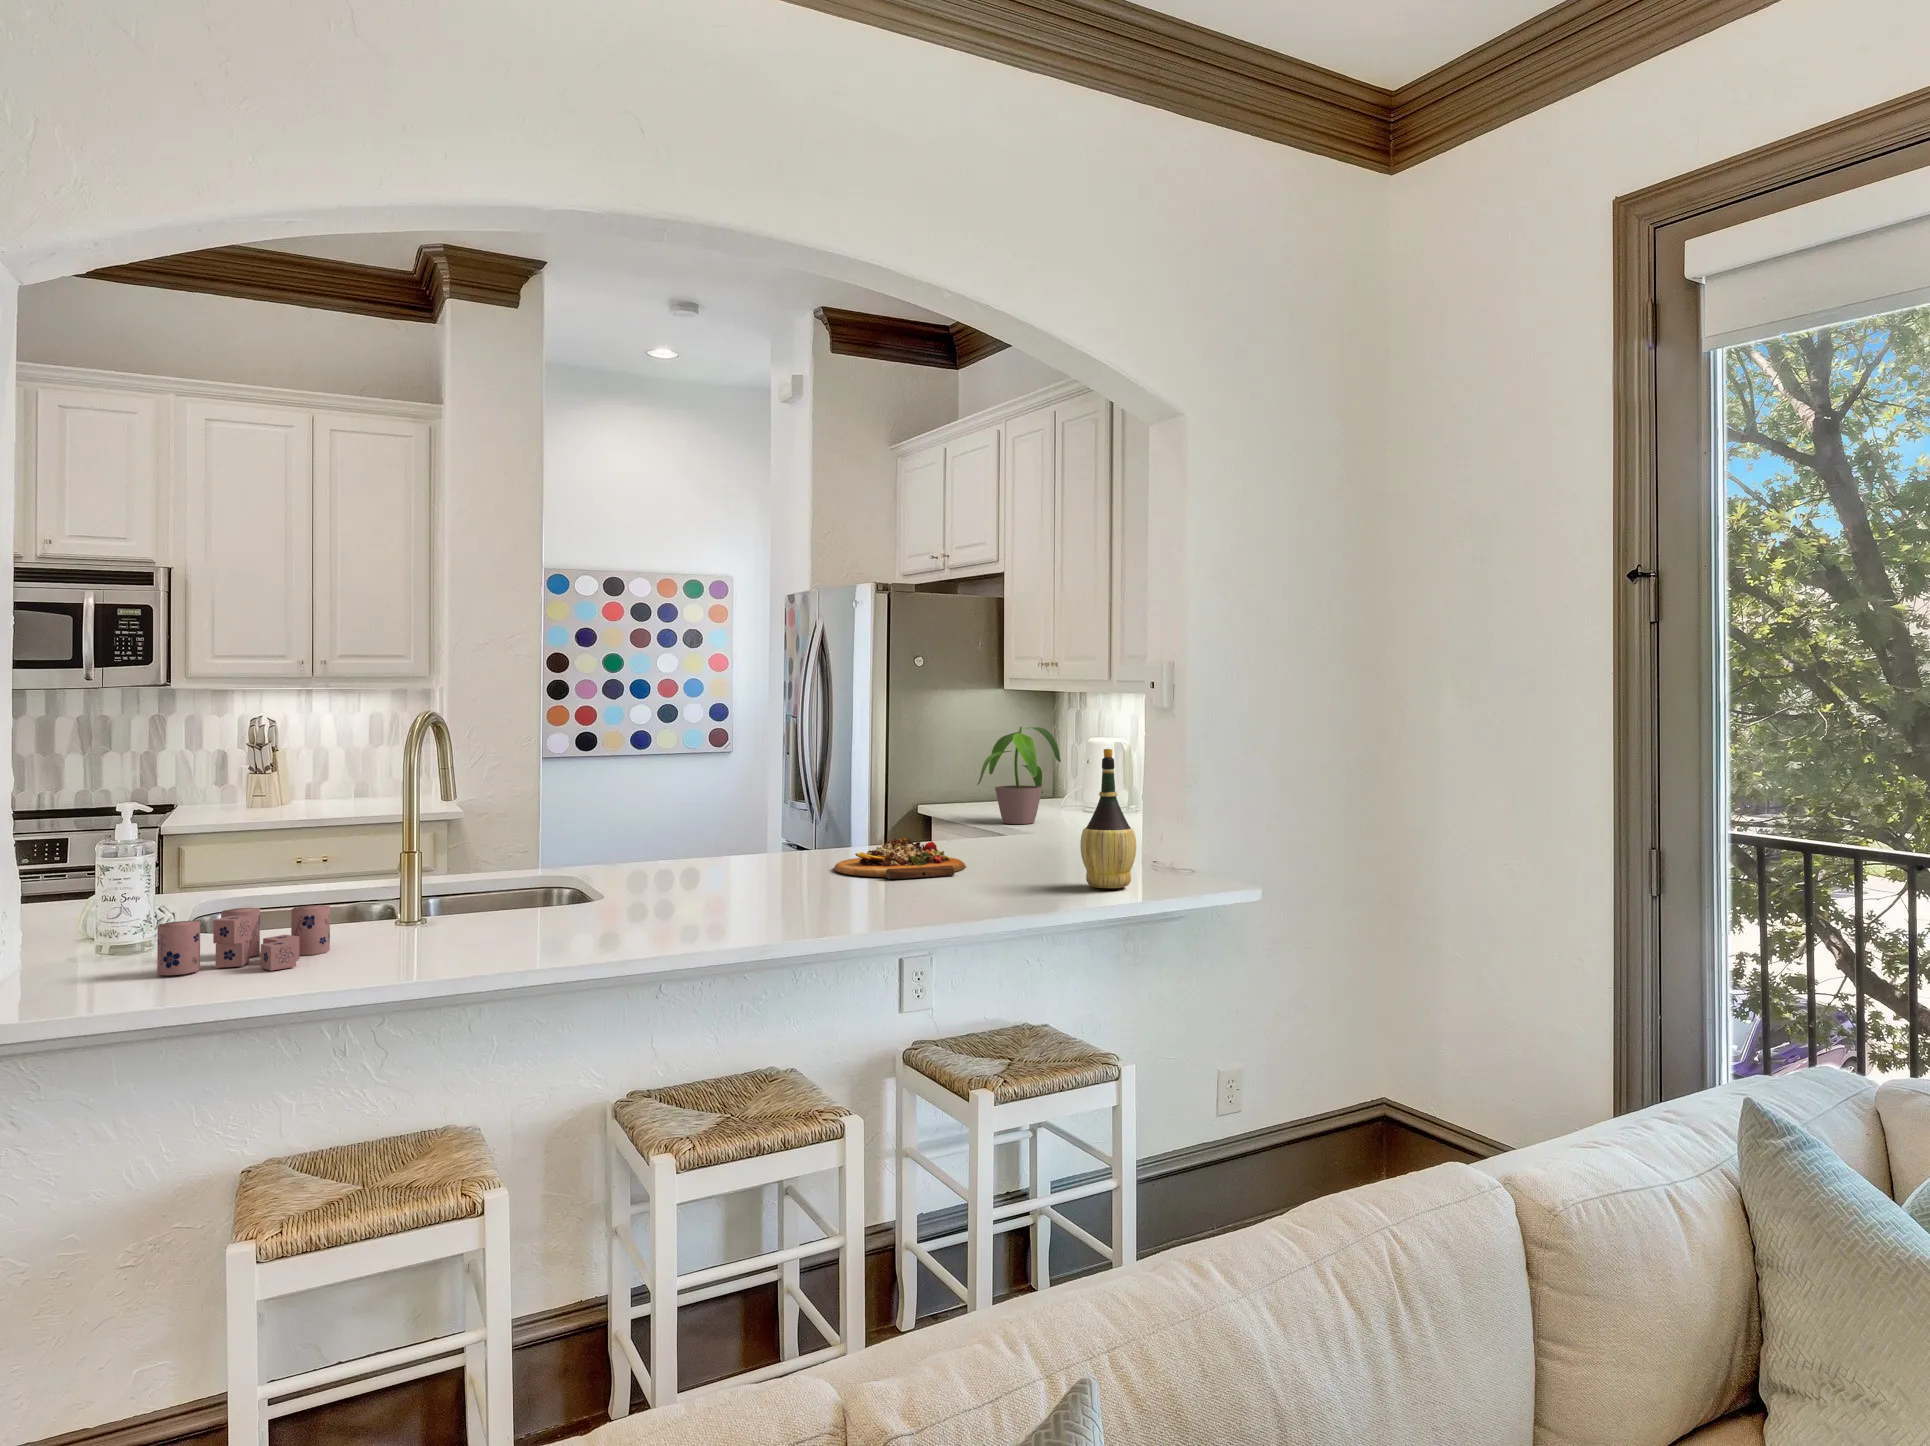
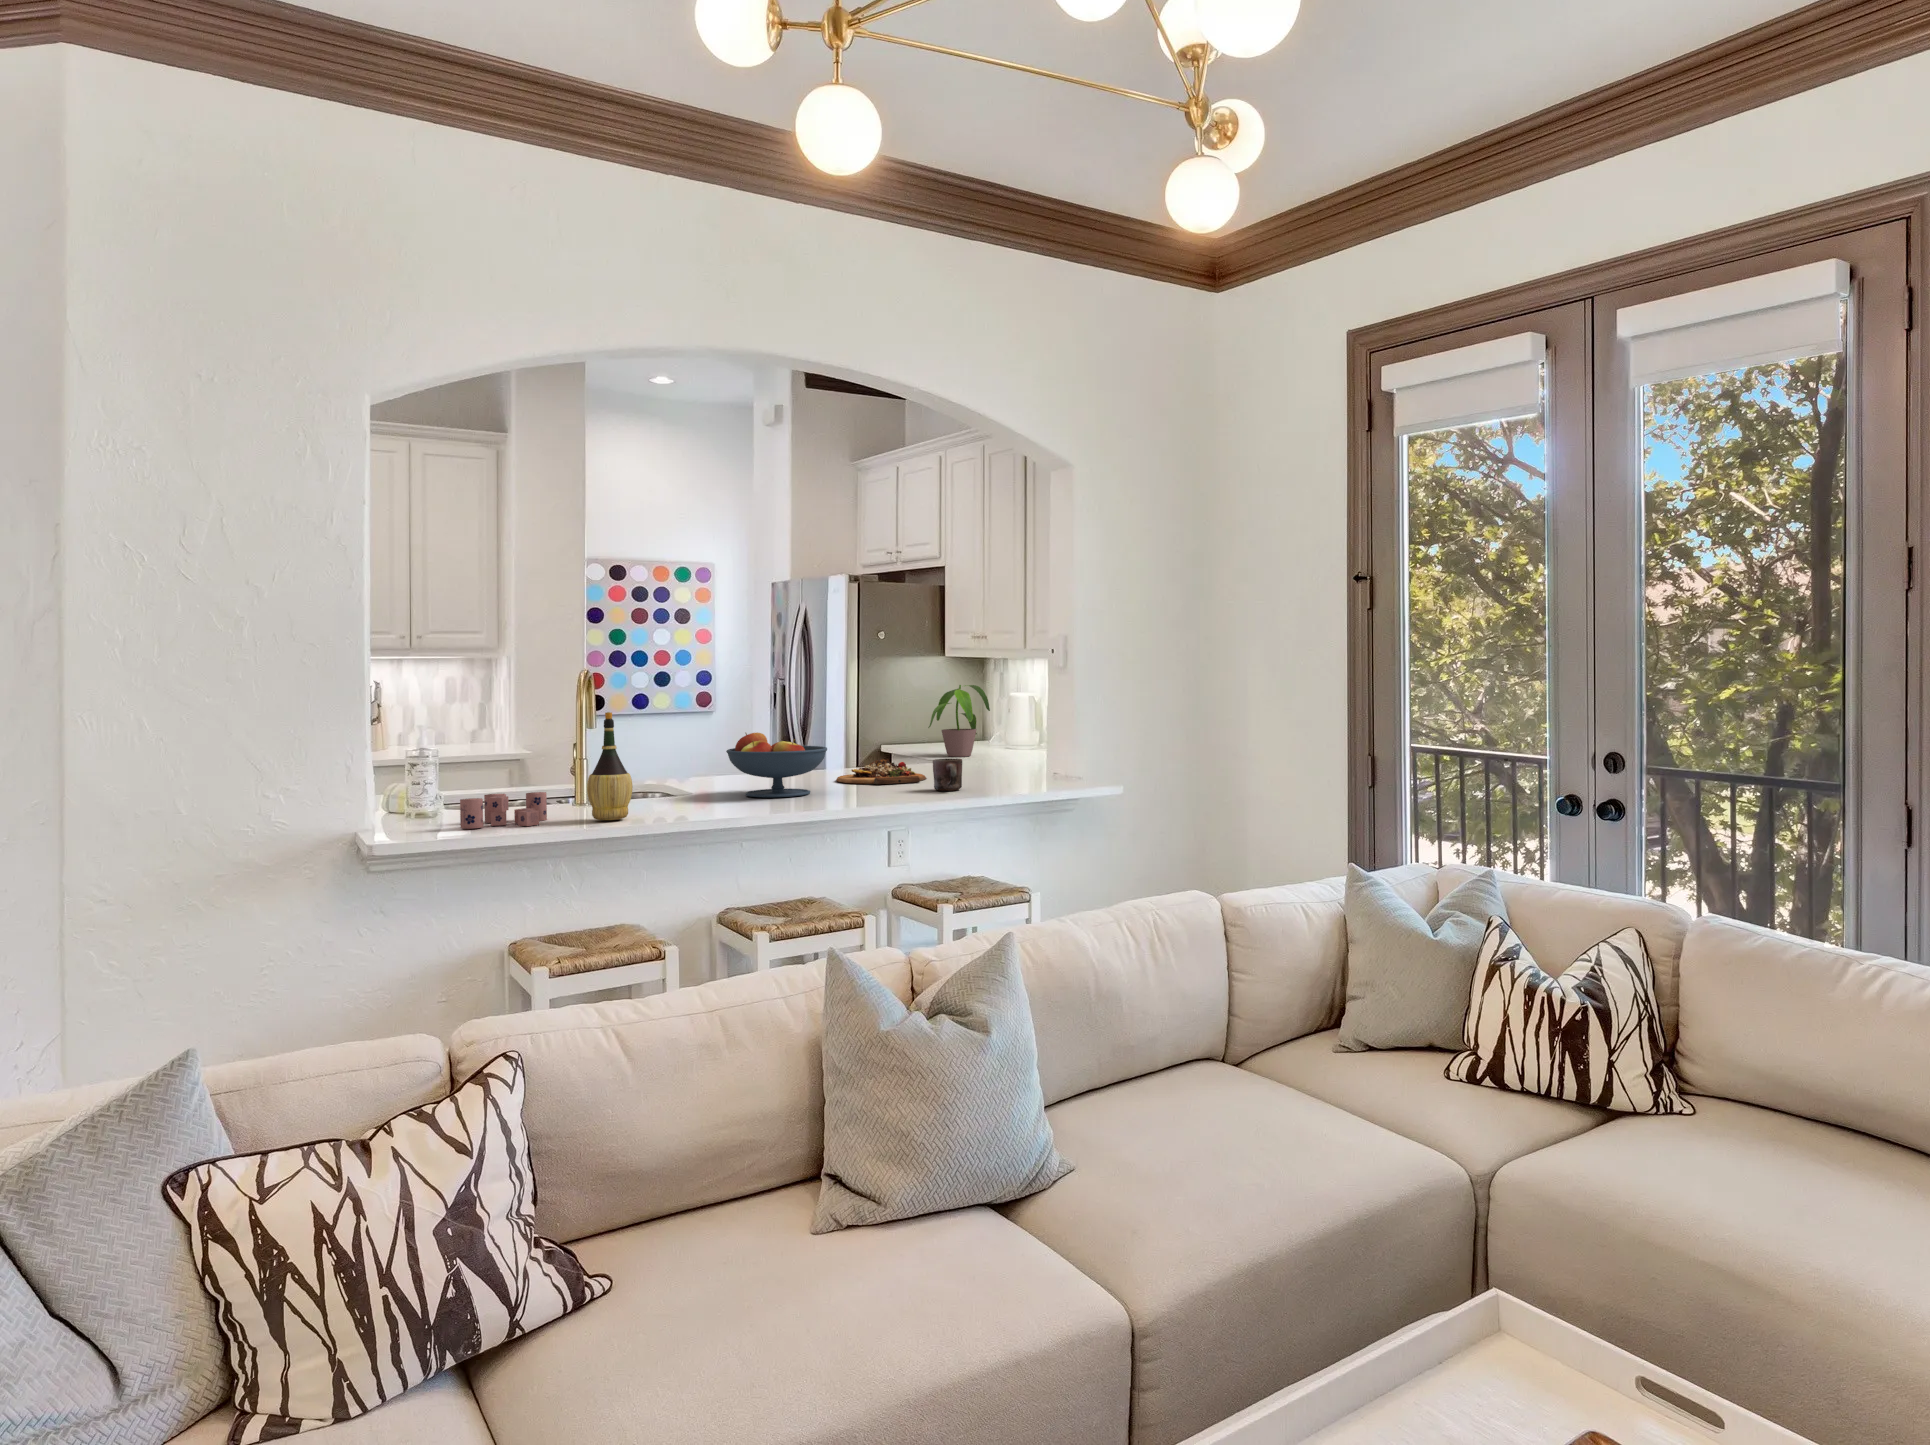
wine bottle: present [1080,749,1136,888] -> present [587,712,633,820]
fruit bowl: none [654,801,810,906] -> present [726,733,827,797]
mug: none [970,845,1016,897] -> present [933,758,962,791]

